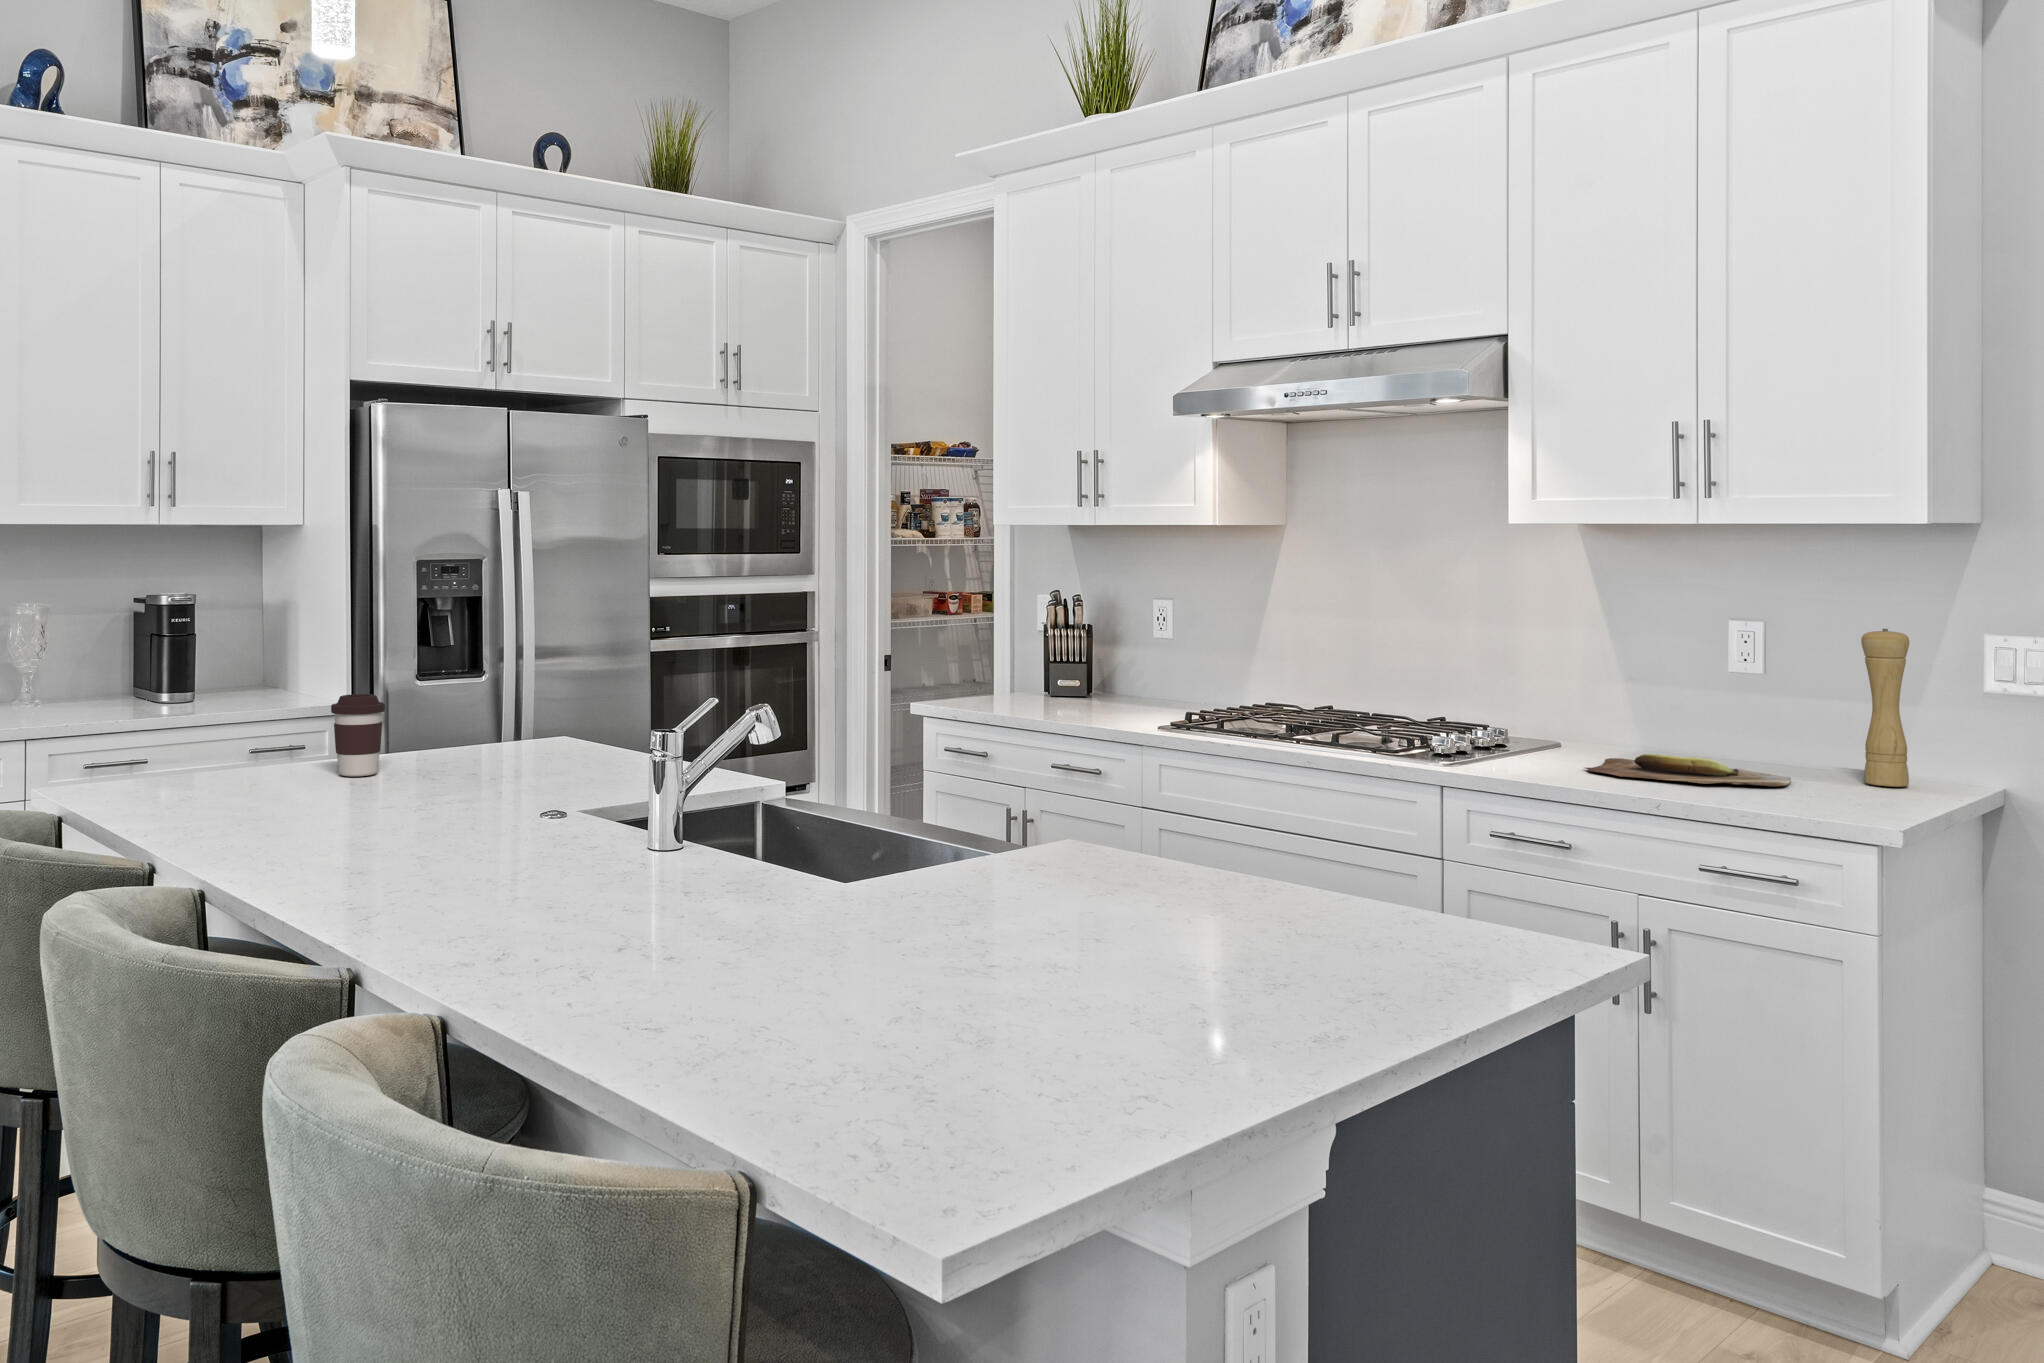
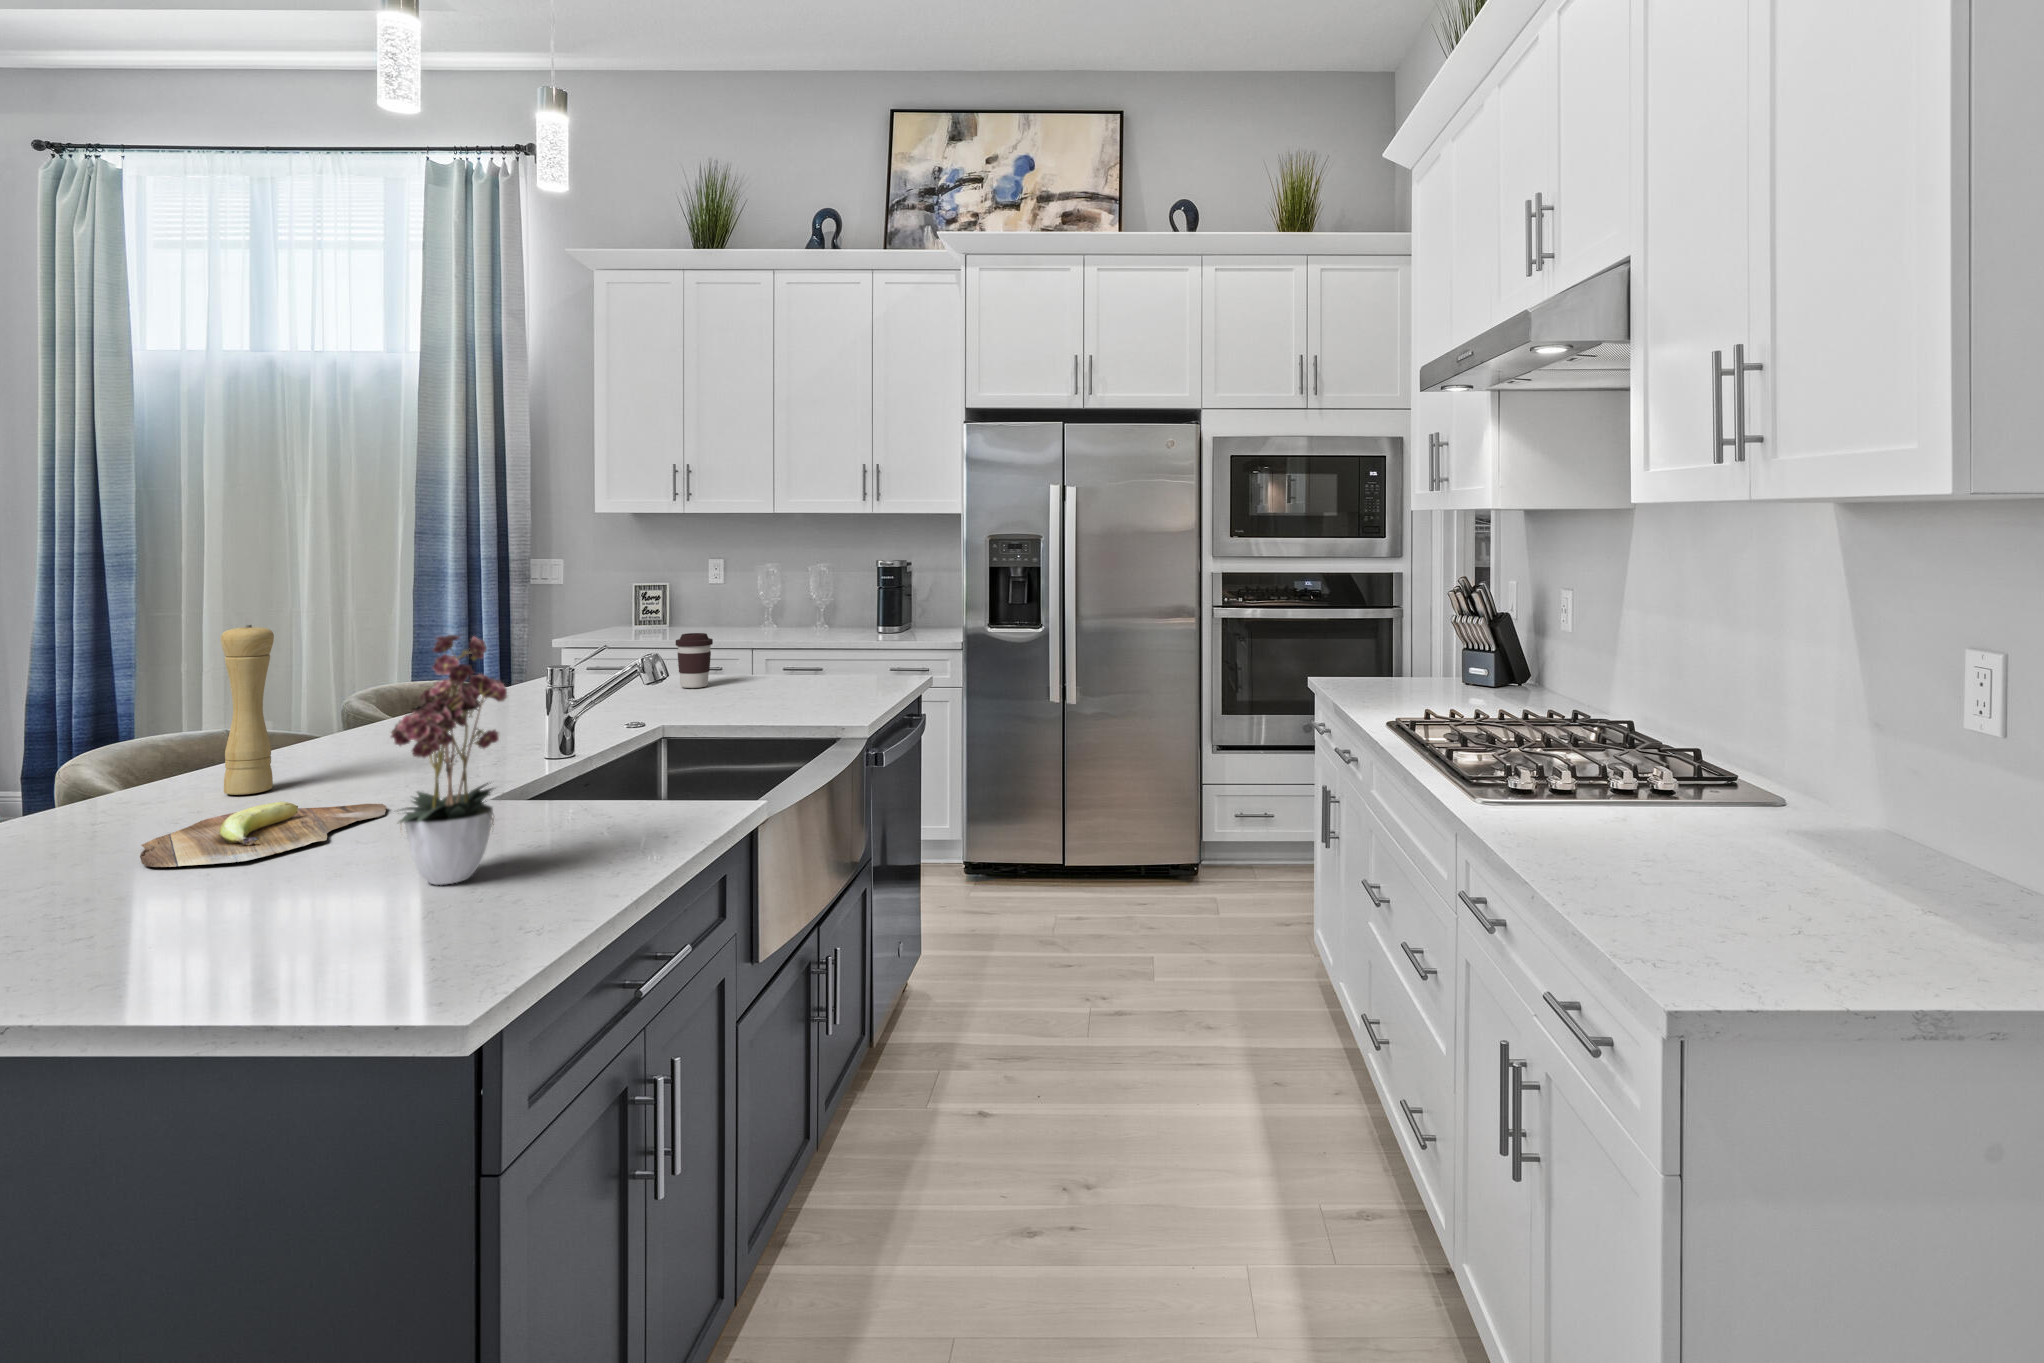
pepper mill: present [1861,629,1909,787] -> present [221,625,274,795]
flower arrangement: none [1181,632,1391,934] -> present [391,635,507,885]
cutting board: present [1585,754,1791,786] -> present [140,801,386,867]

